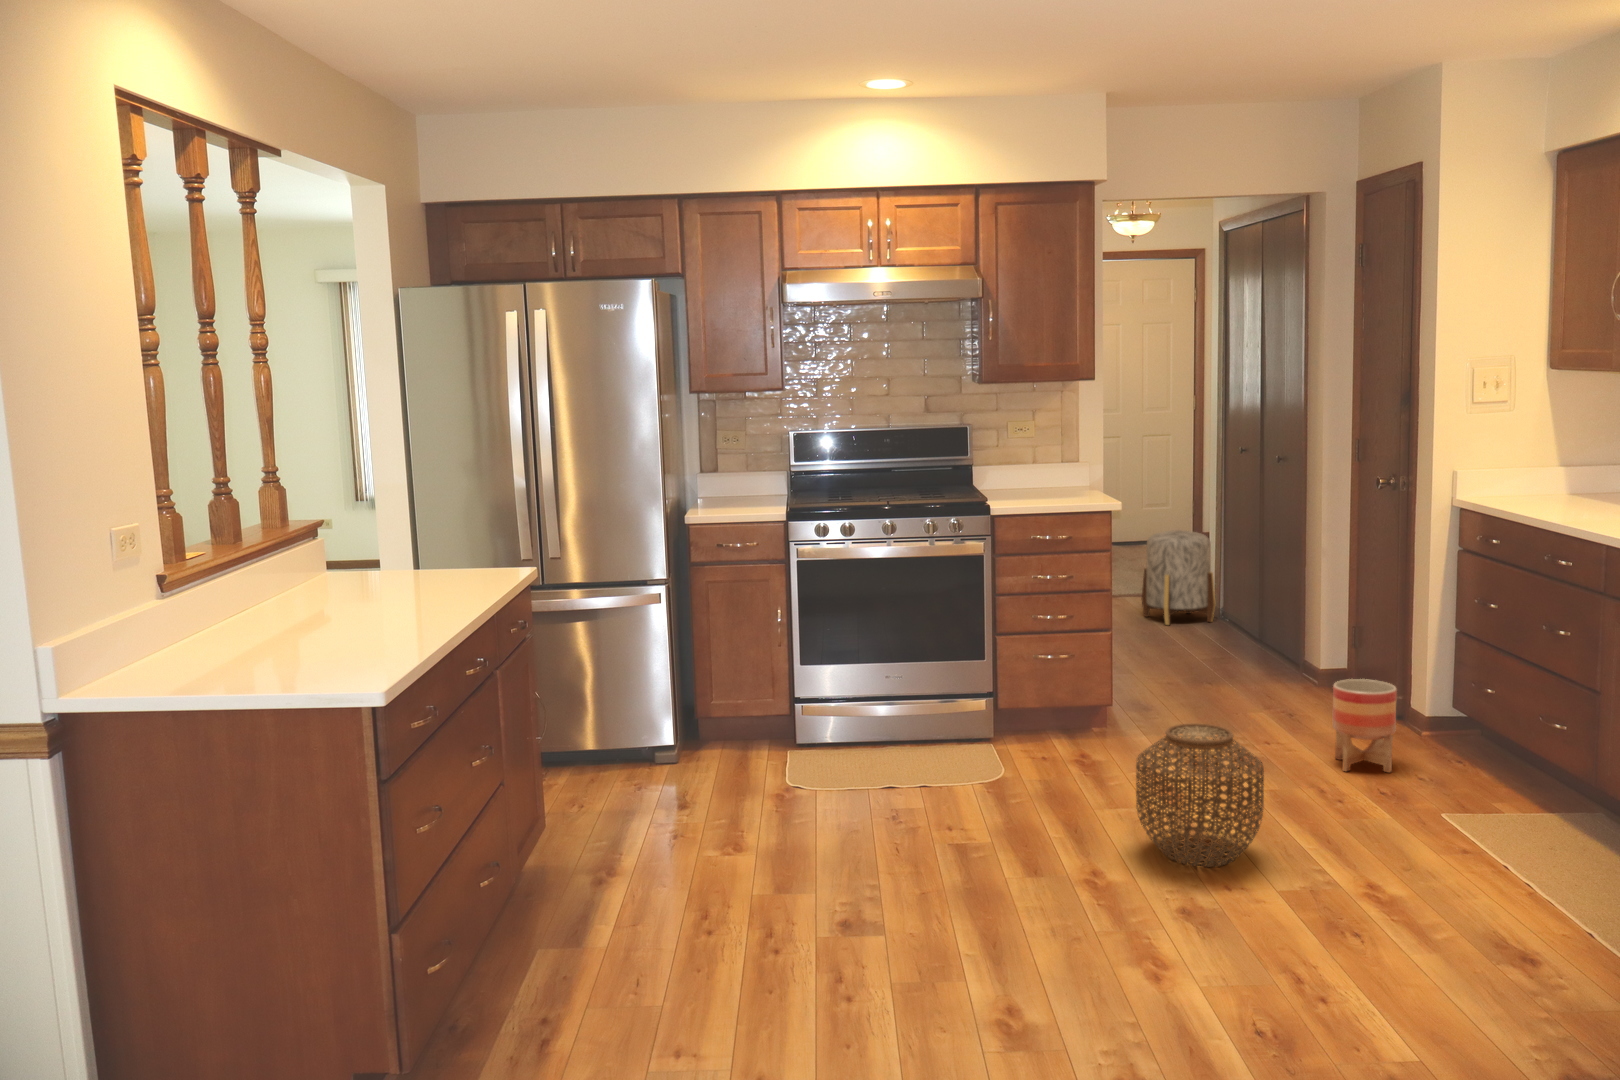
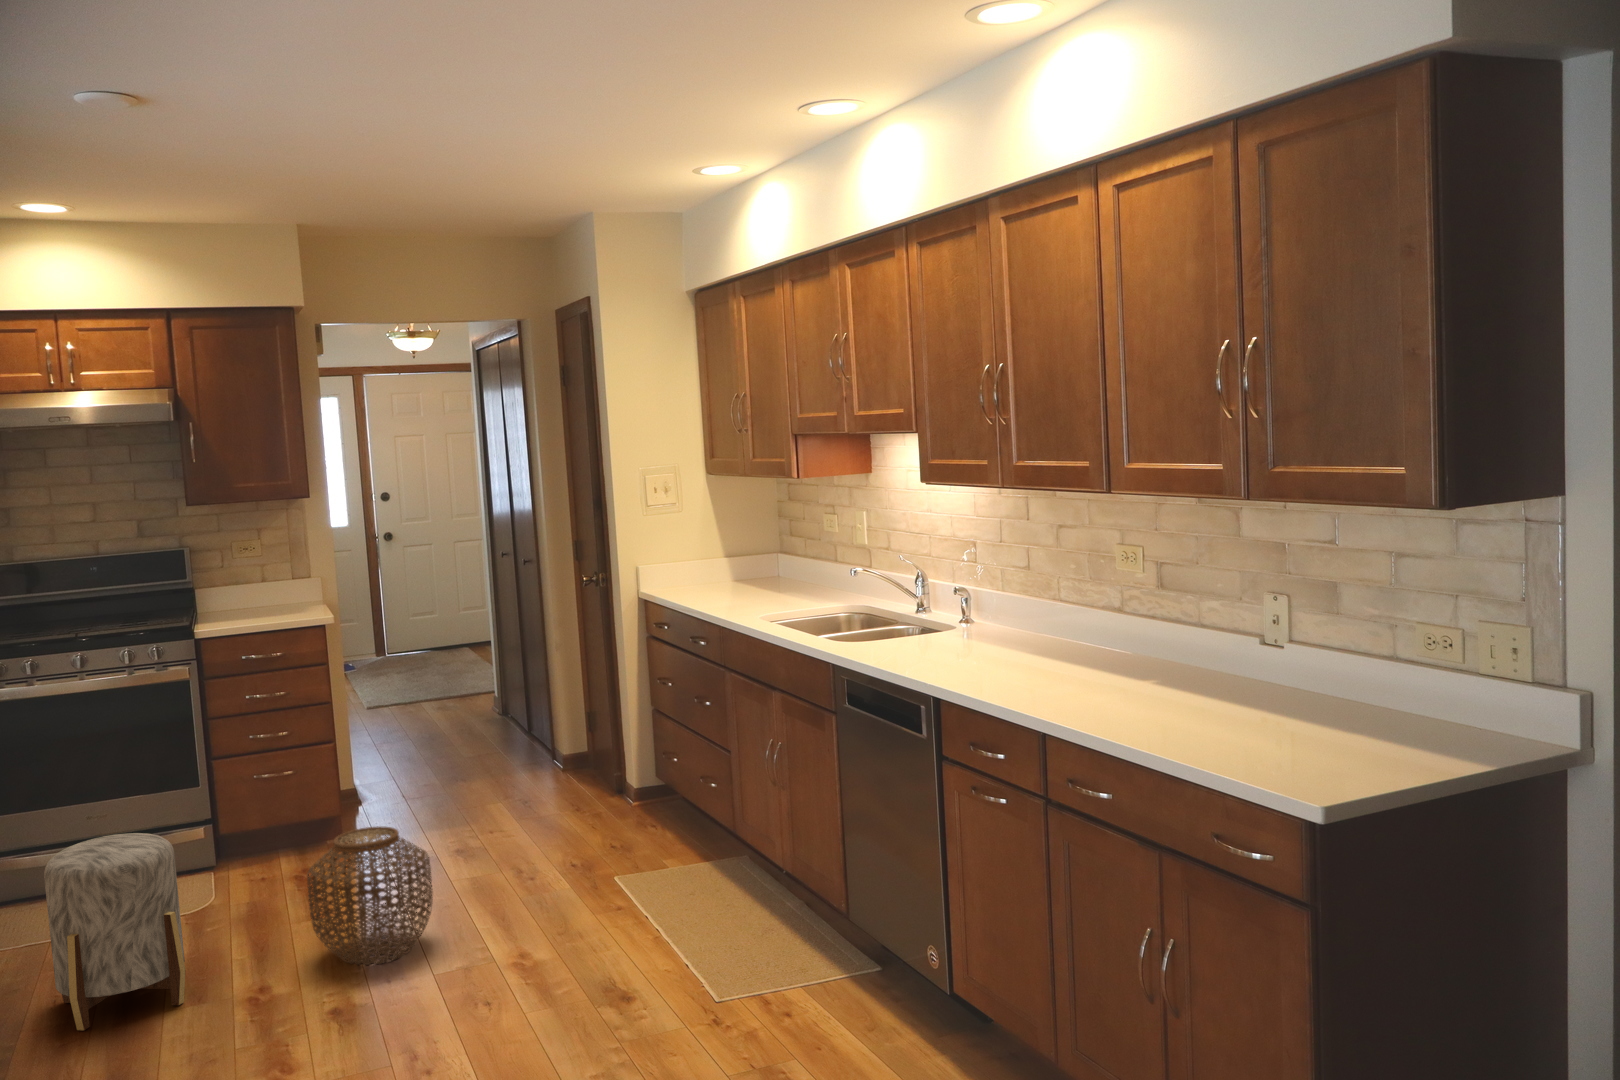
stool: present [1142,530,1216,625] -> present [44,833,185,1030]
planter: present [1333,679,1397,772] -> none [536,762,592,850]

